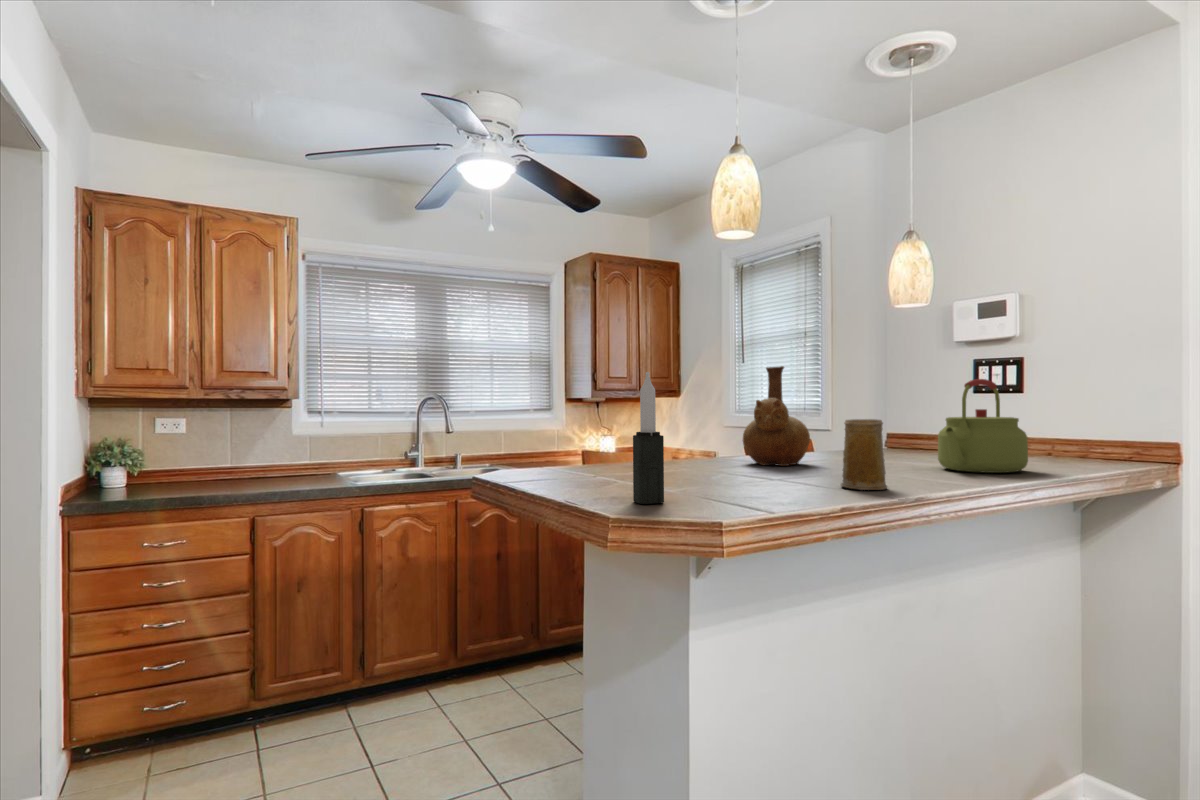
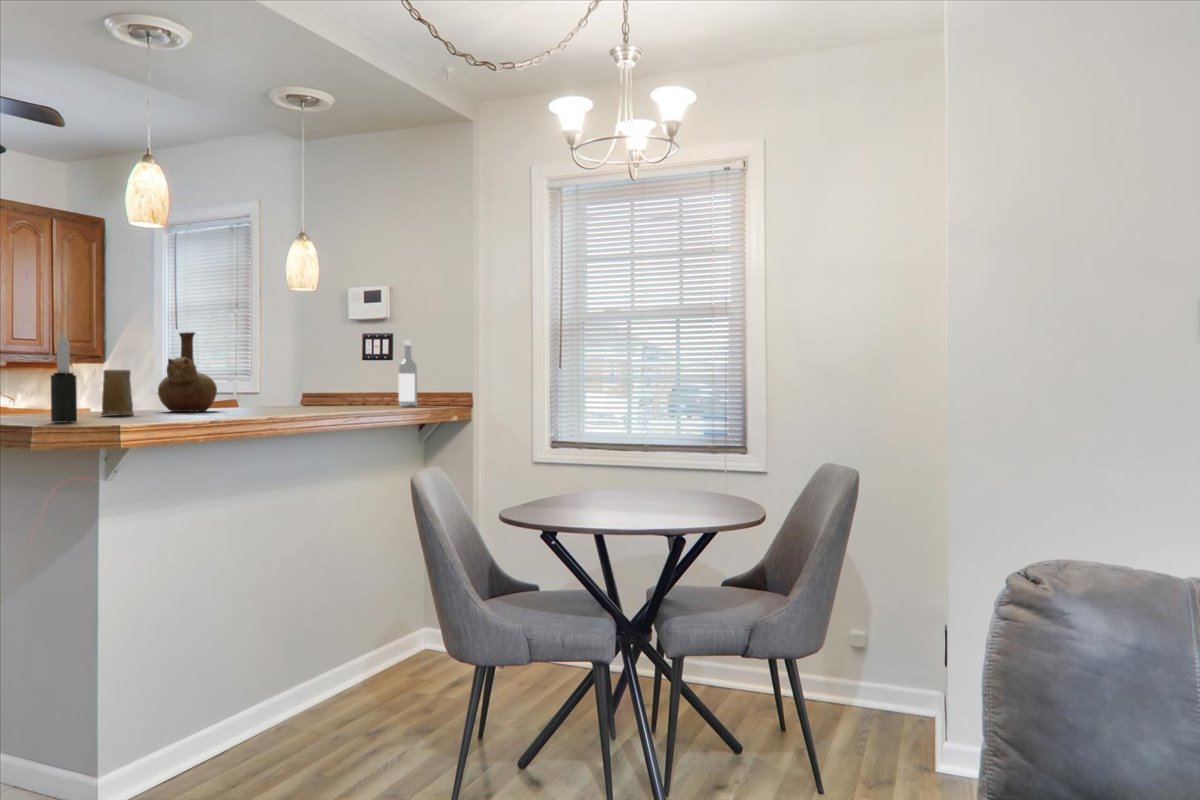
wine bottle: none [1042,366,1073,460] -> present [399,341,417,407]
kettle: present [938,379,1028,473] -> none [310,347,368,411]
mug: present [841,419,887,490] -> present [101,370,134,416]

